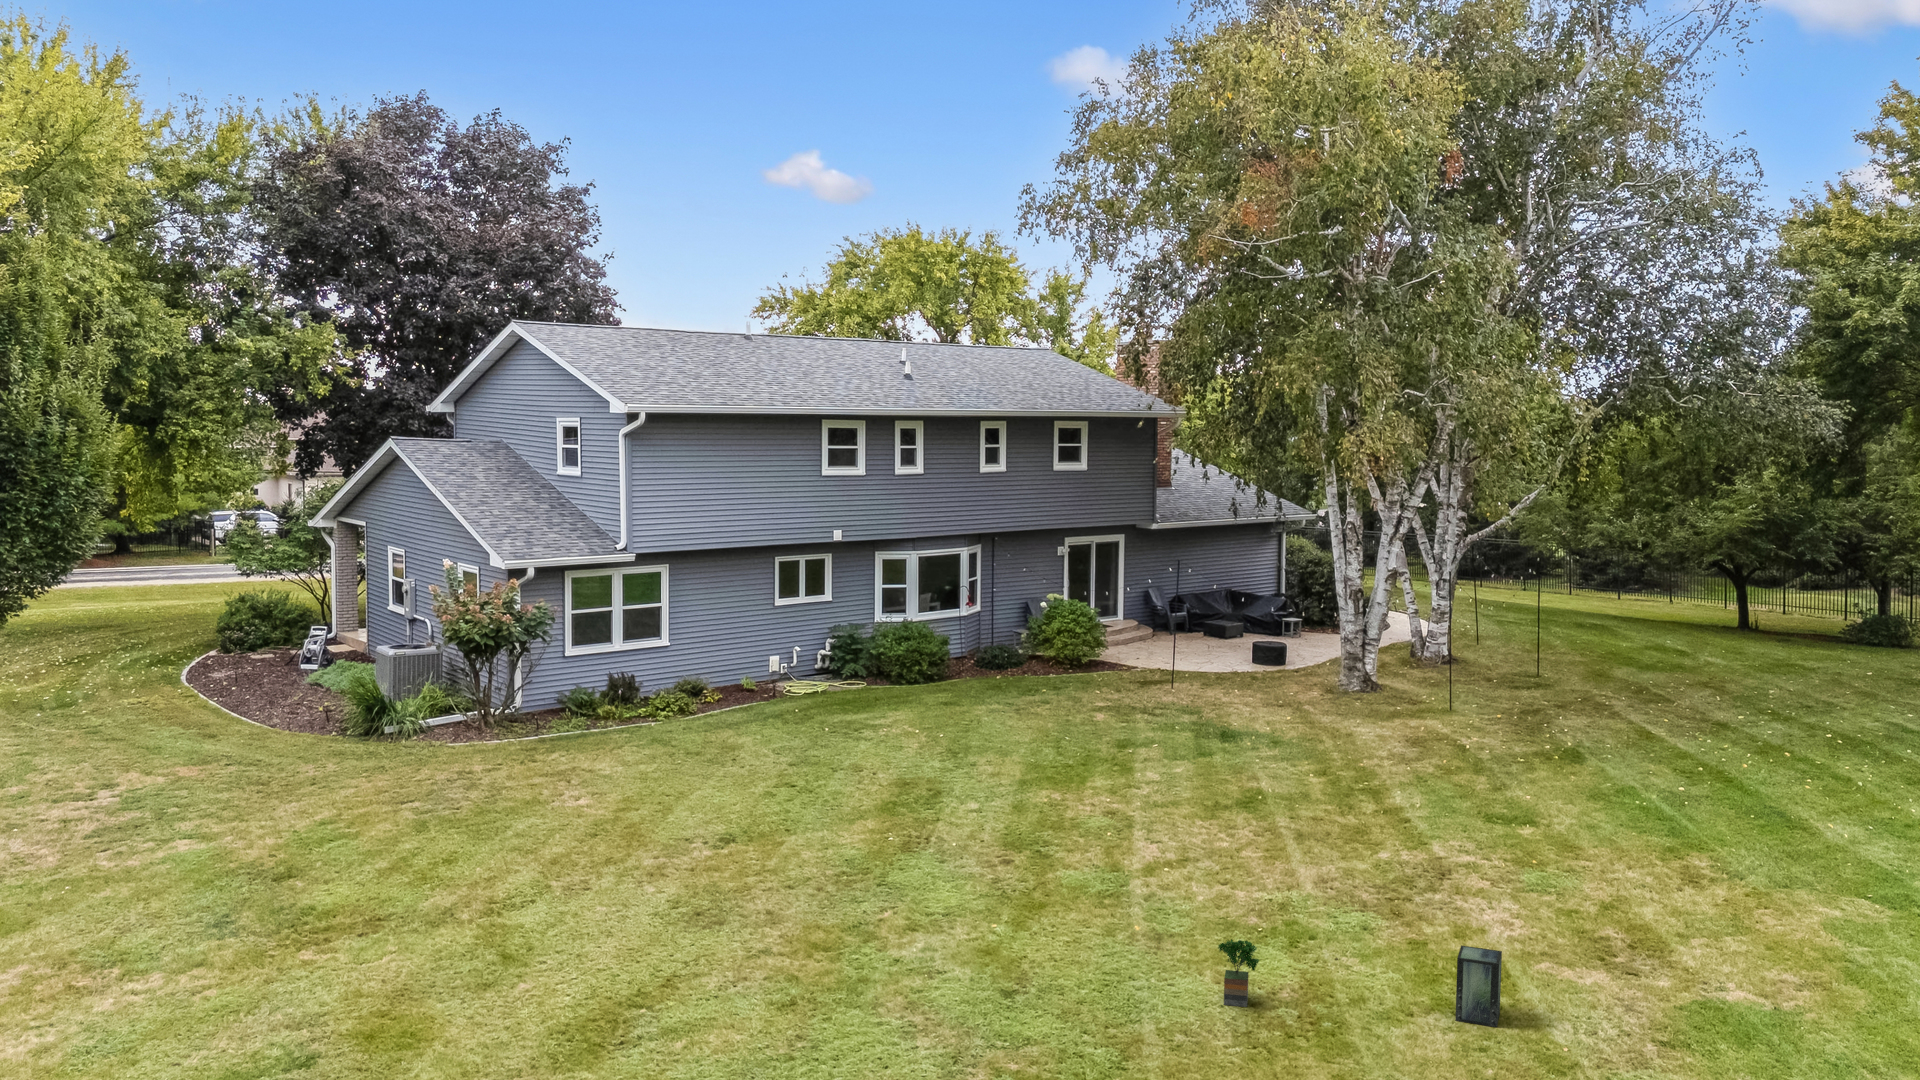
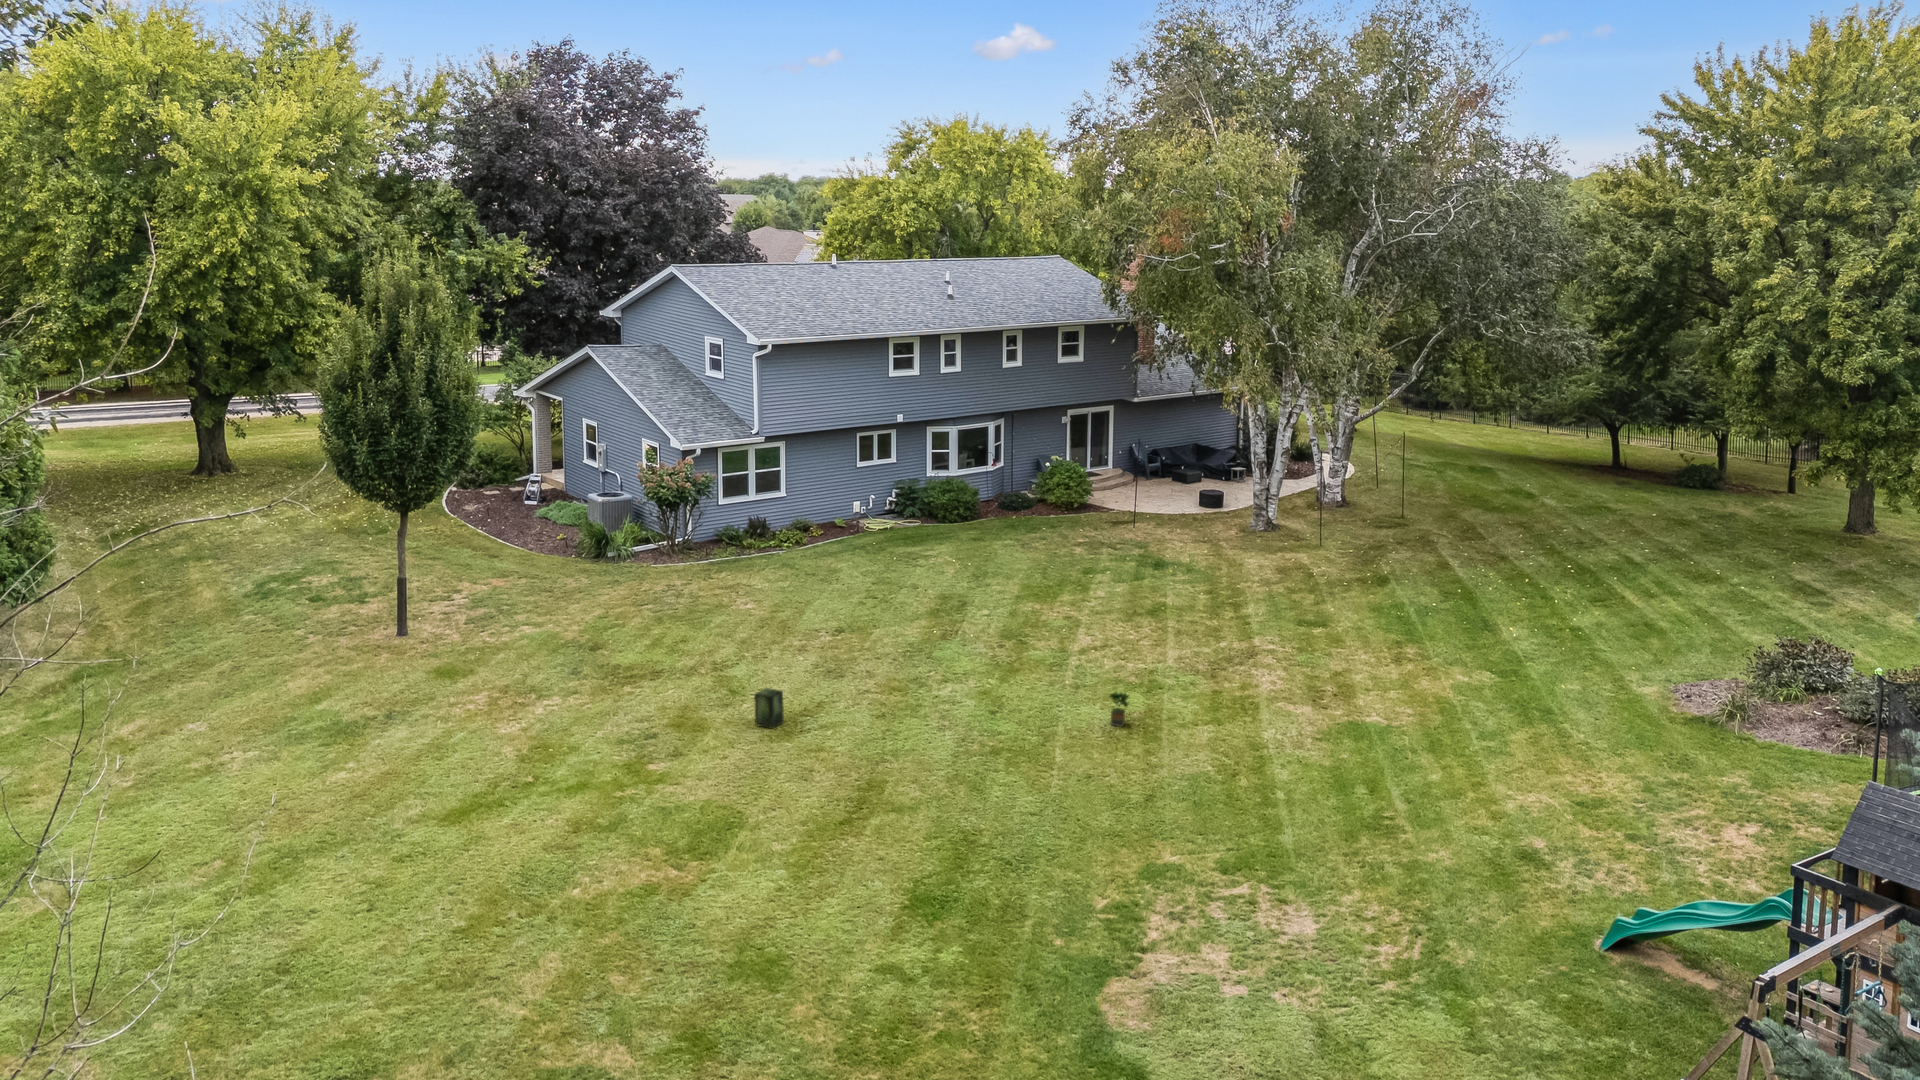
storage box: present [1455,945,1502,1027] -> present [754,688,784,729]

